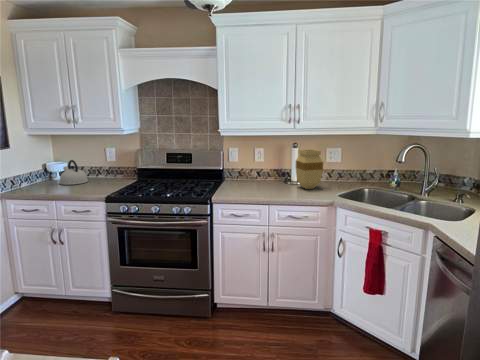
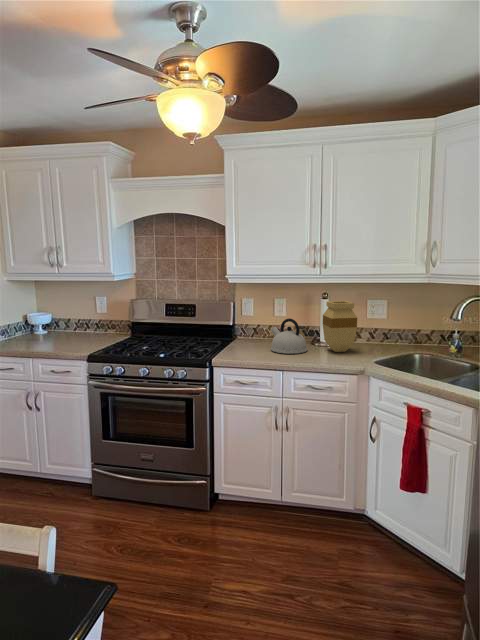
kettle: present [60,160,88,185] -> present [271,318,307,354]

